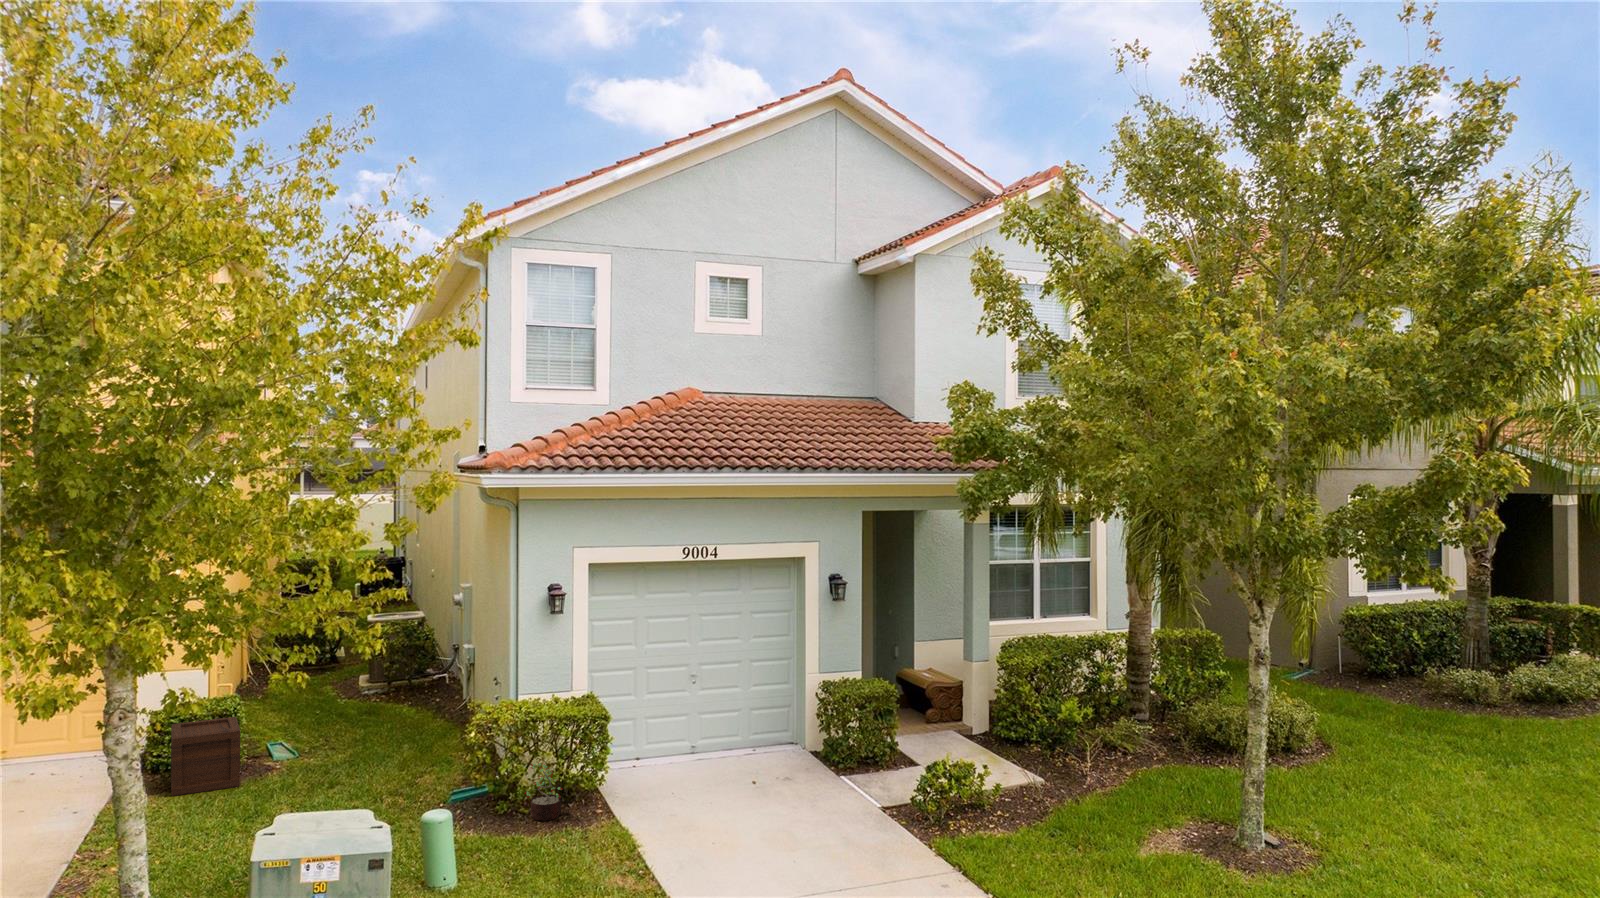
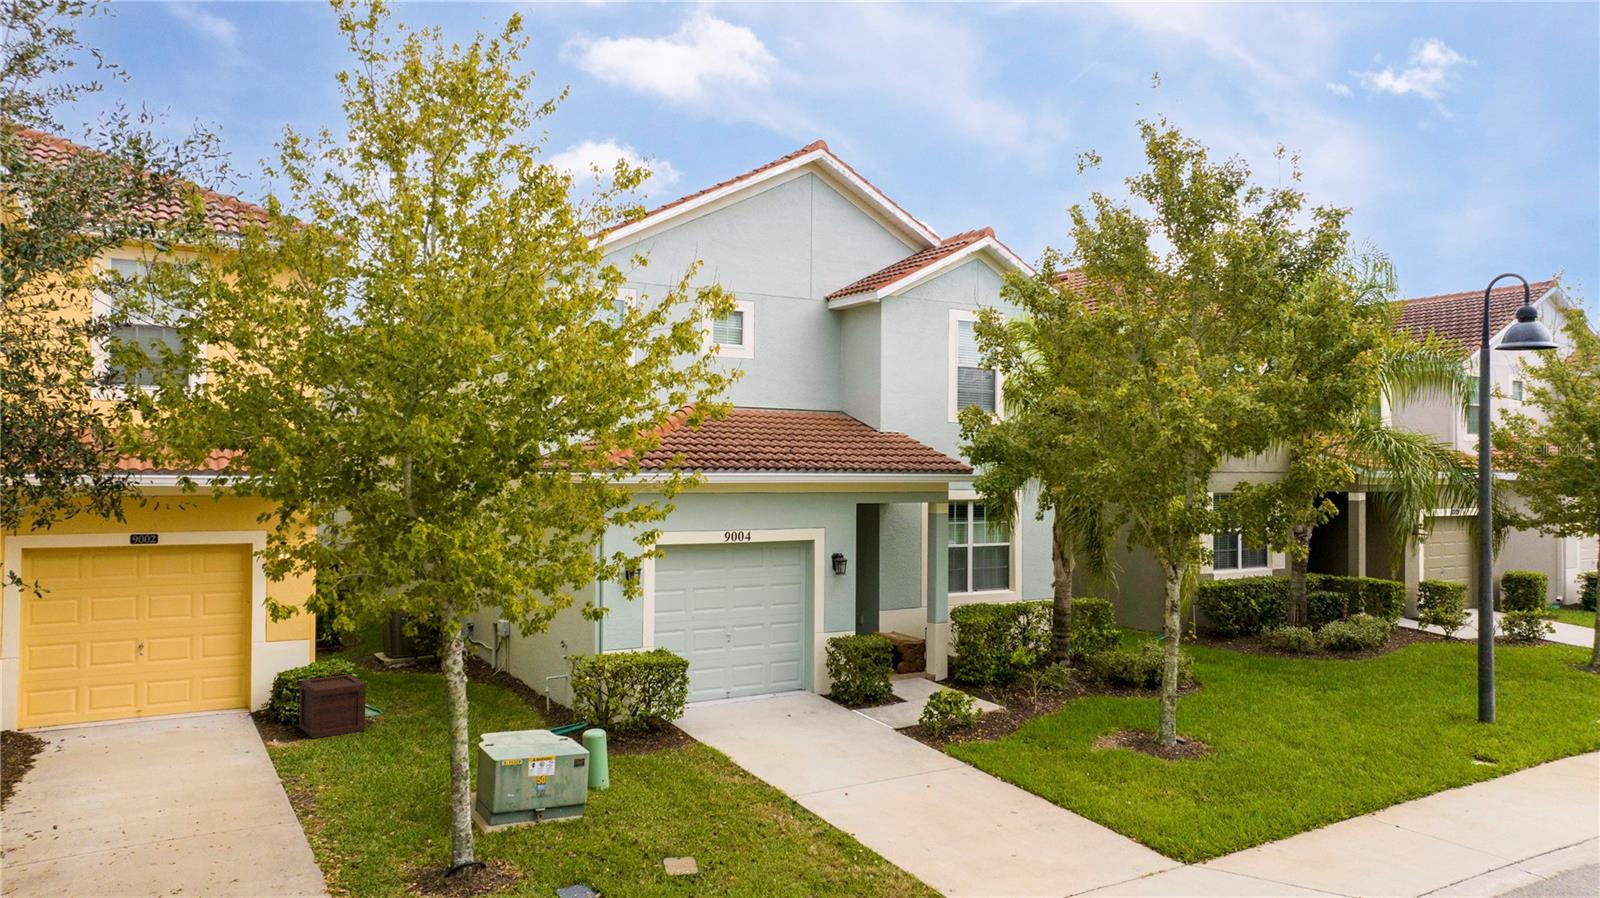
decorative plant: present [524,762,563,821] -> none [625,698,656,744]

